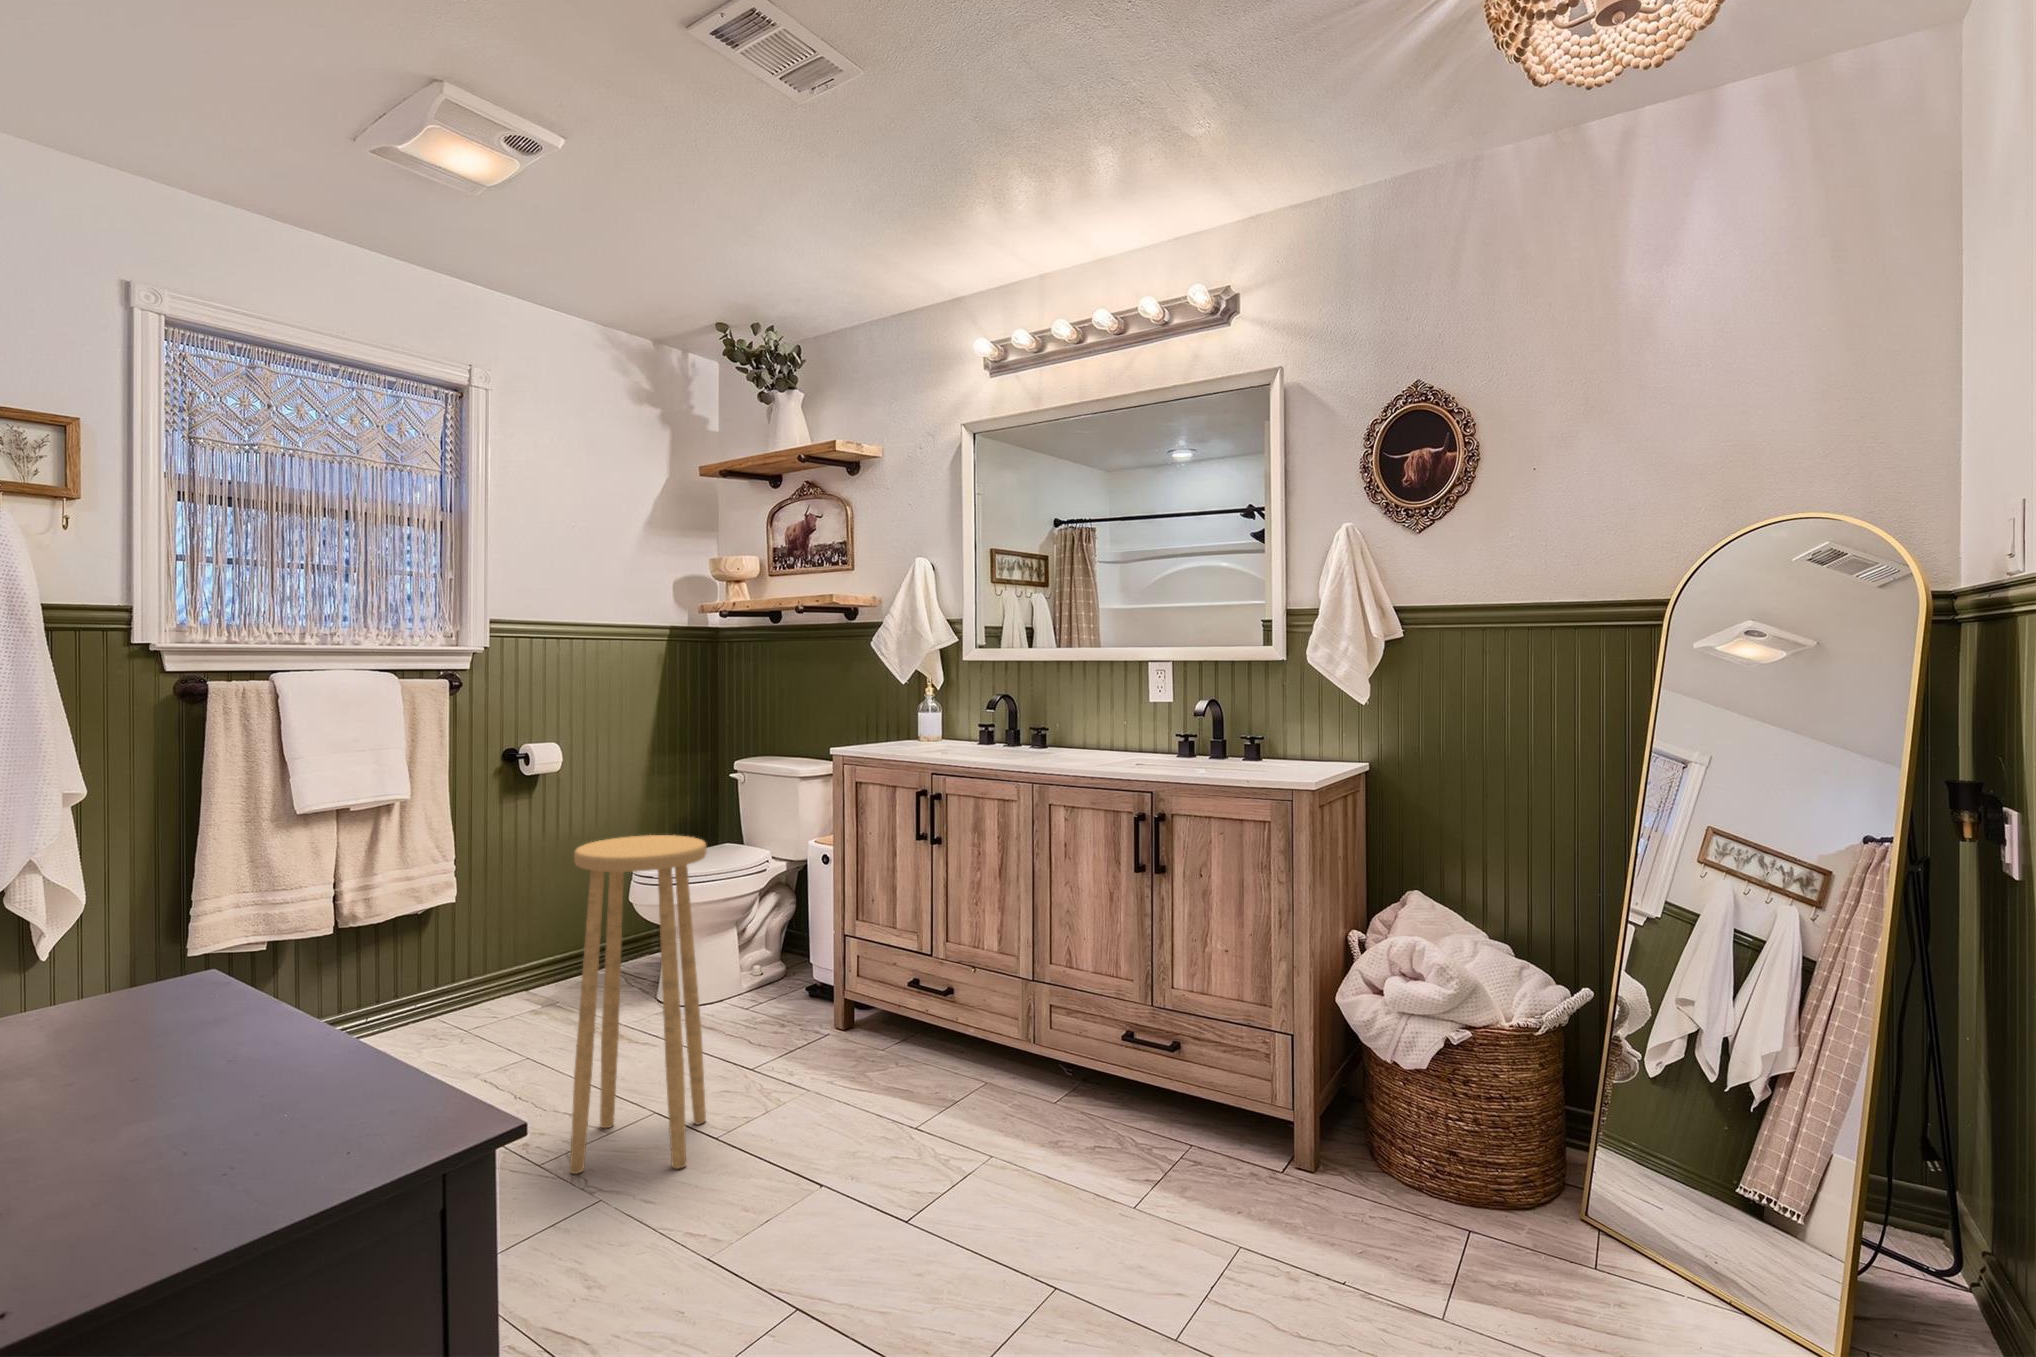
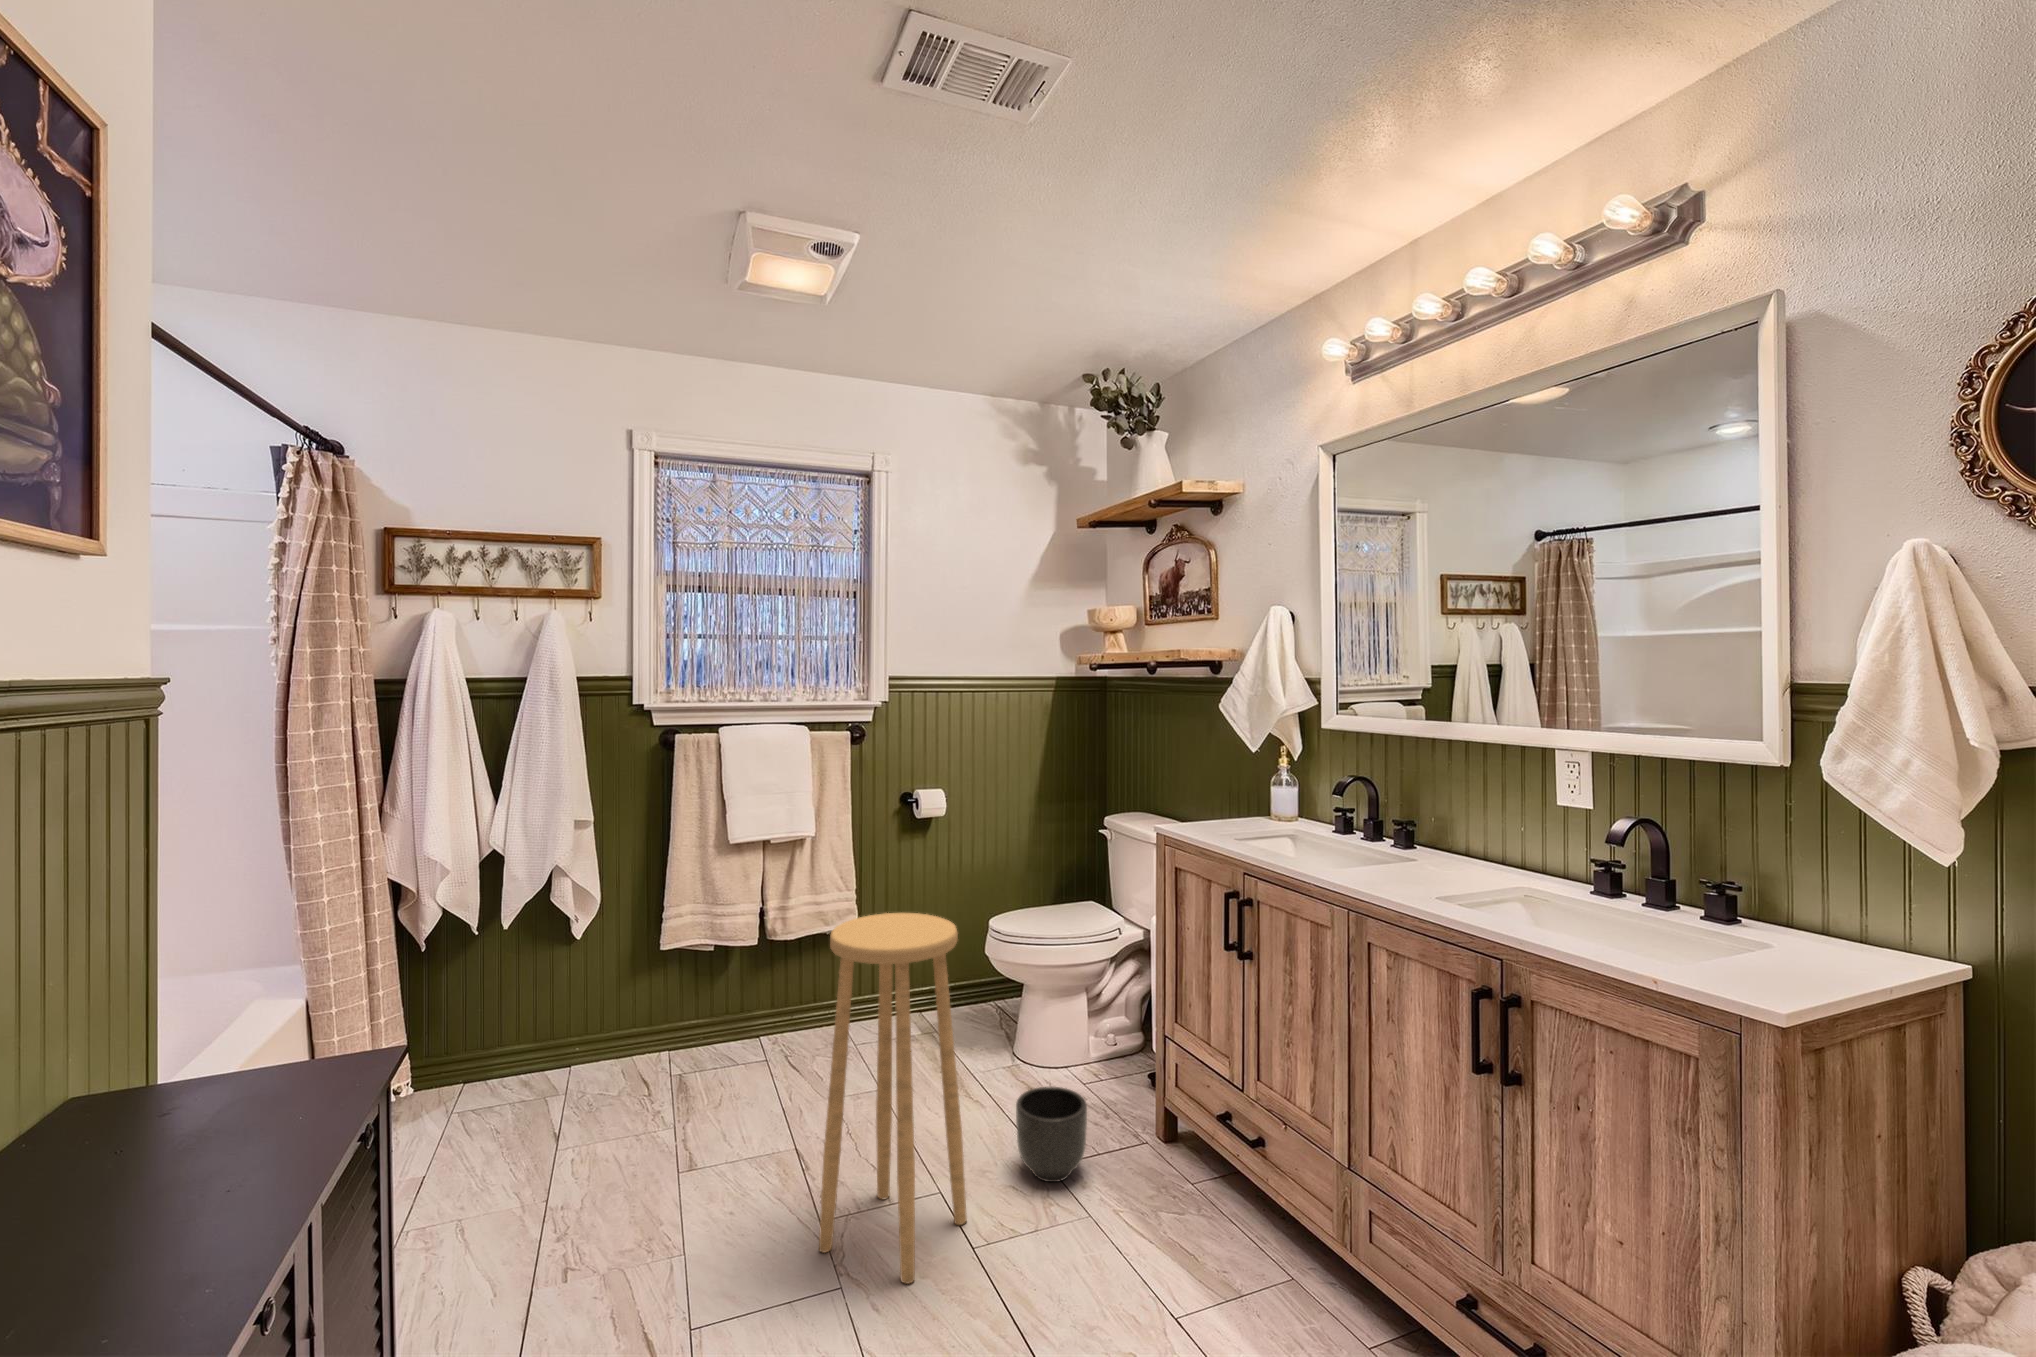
planter: none [726,998,795,1080] -> present [1016,1087,1087,1182]

